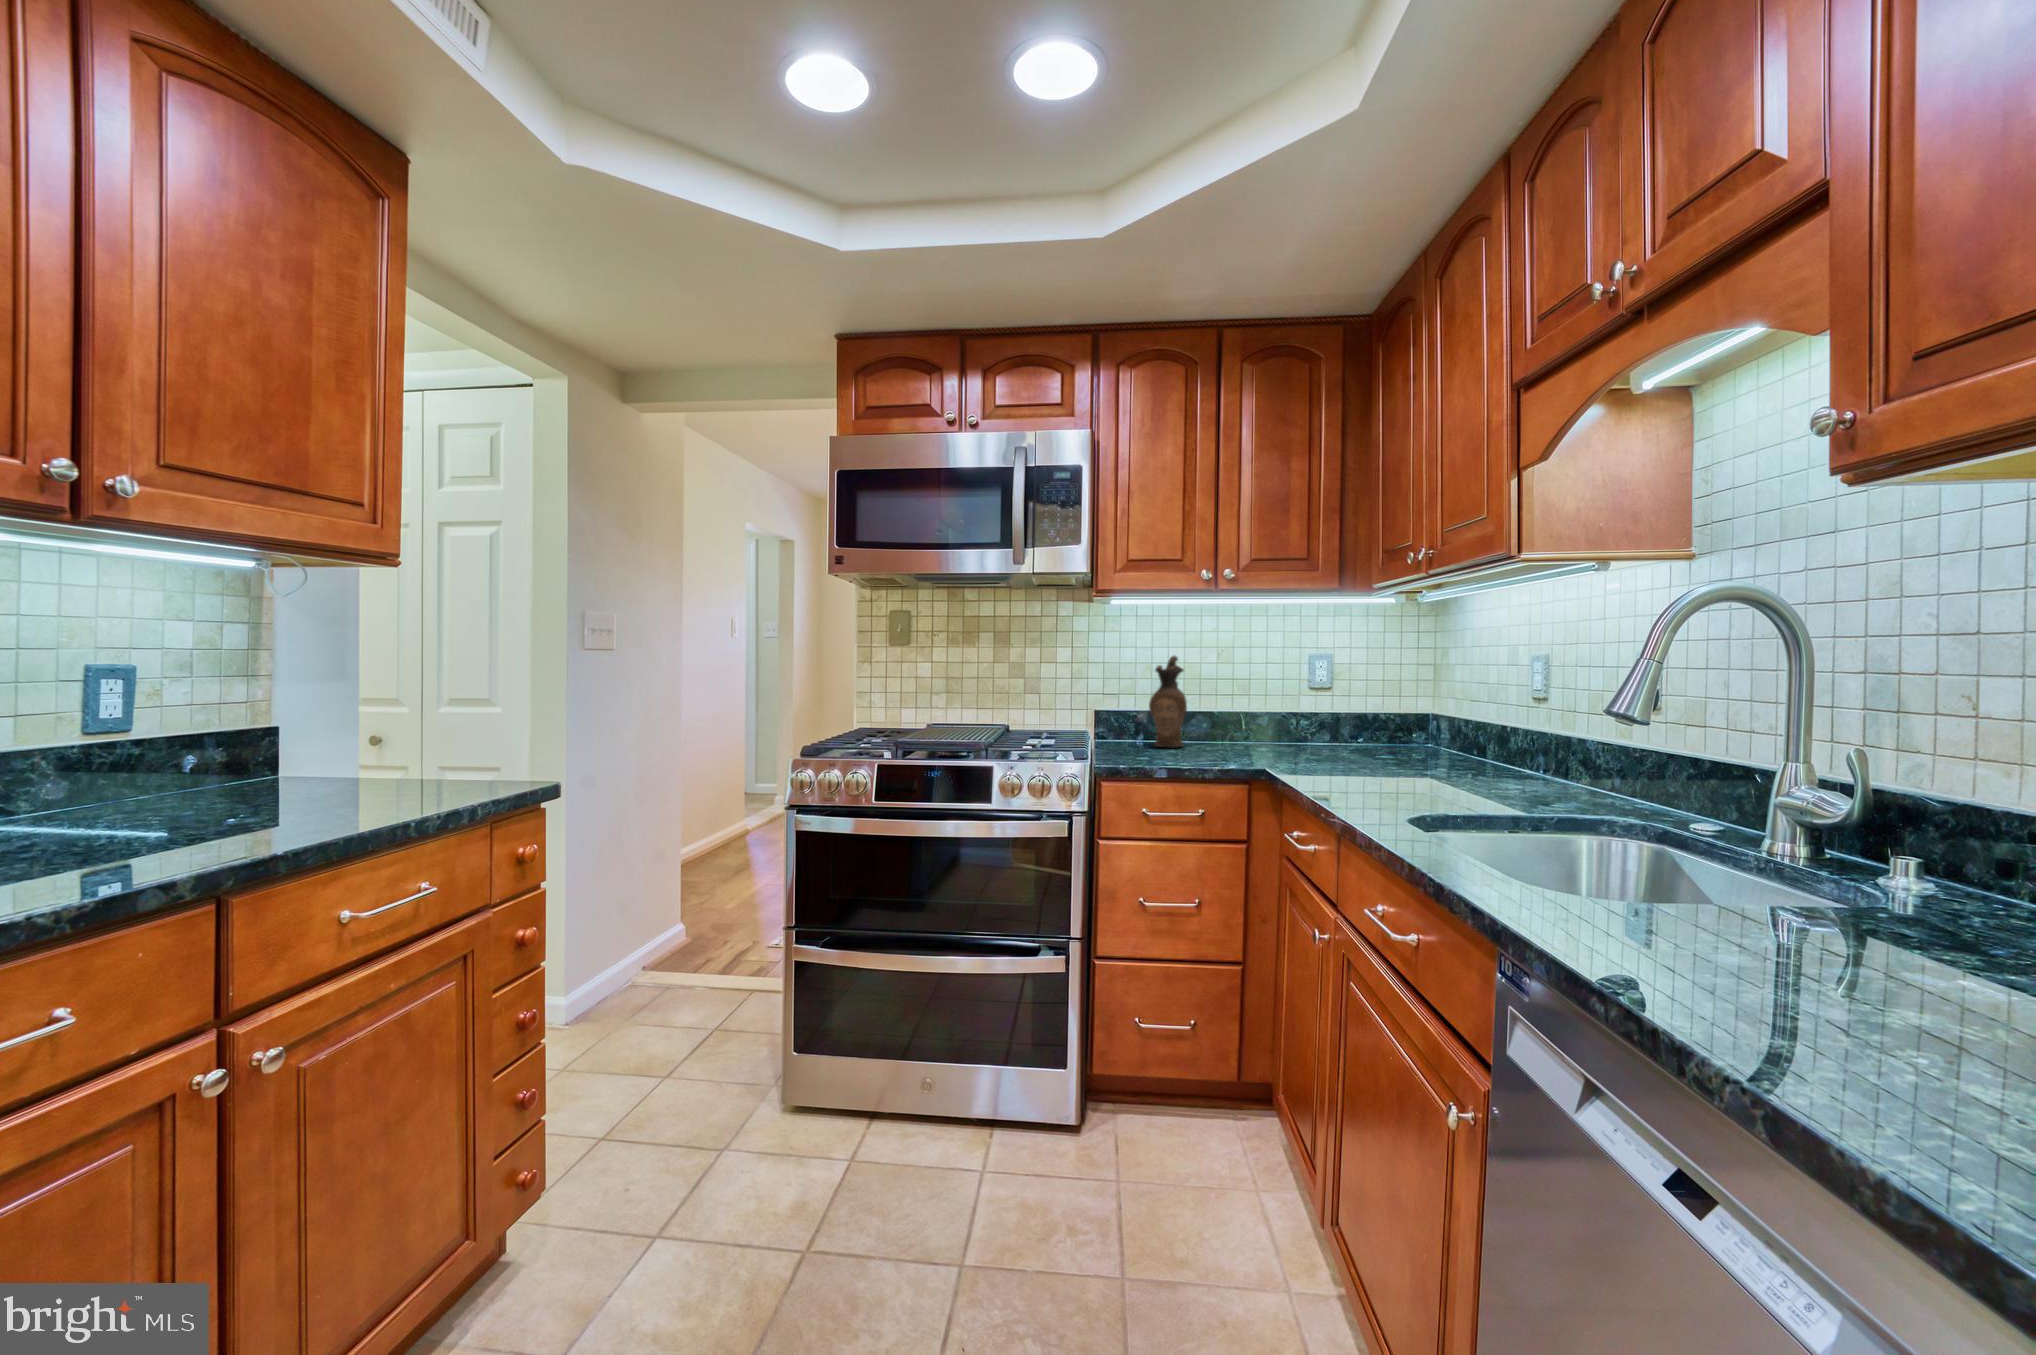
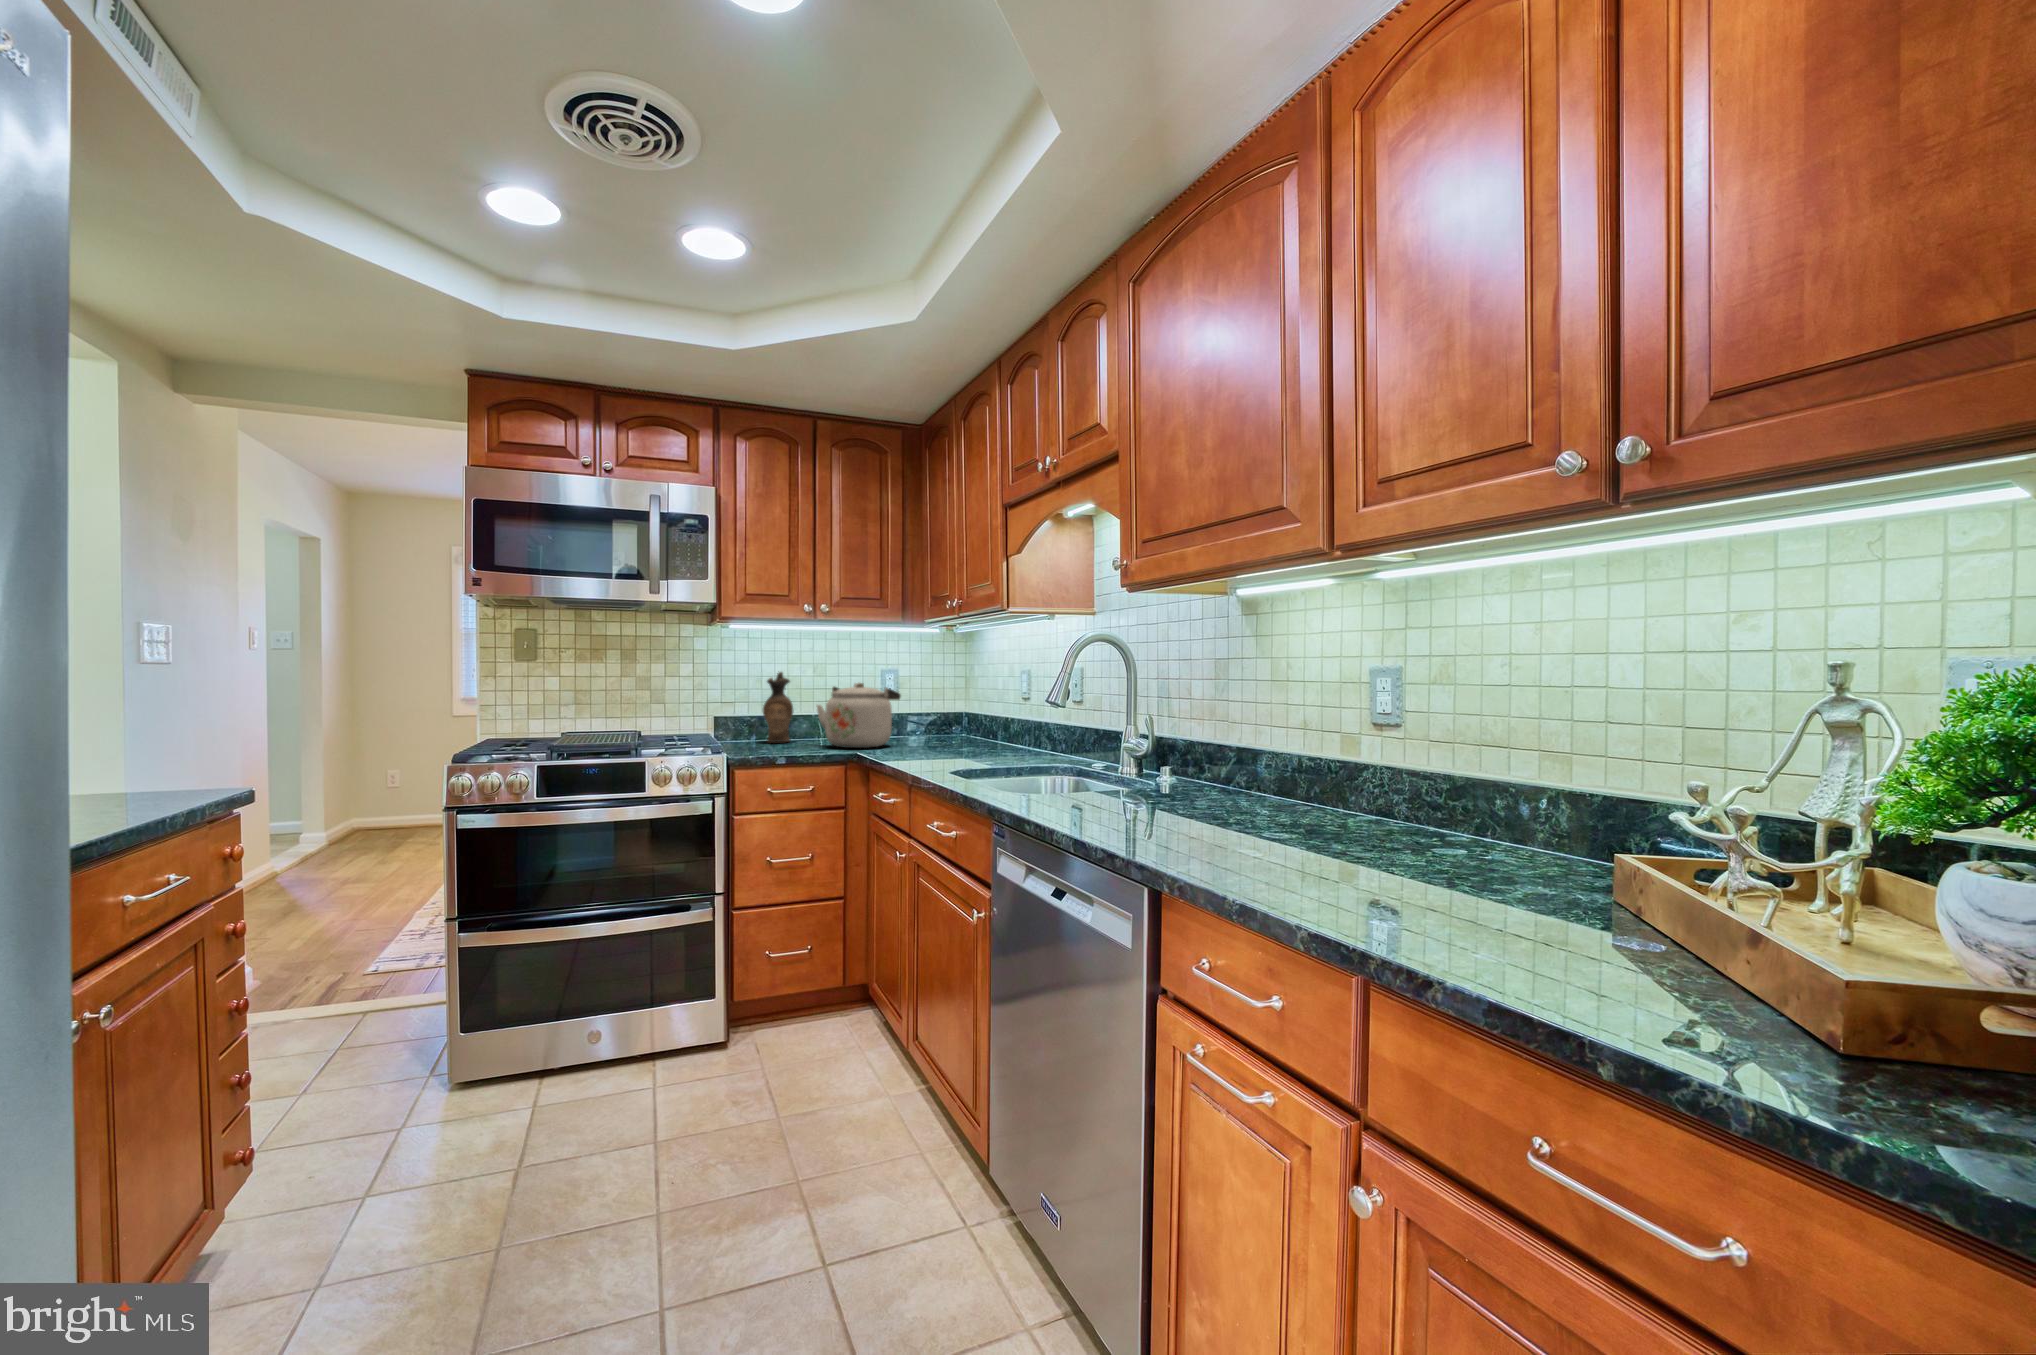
kettle: none [1213,672,1331,761] -> present [816,682,901,748]

